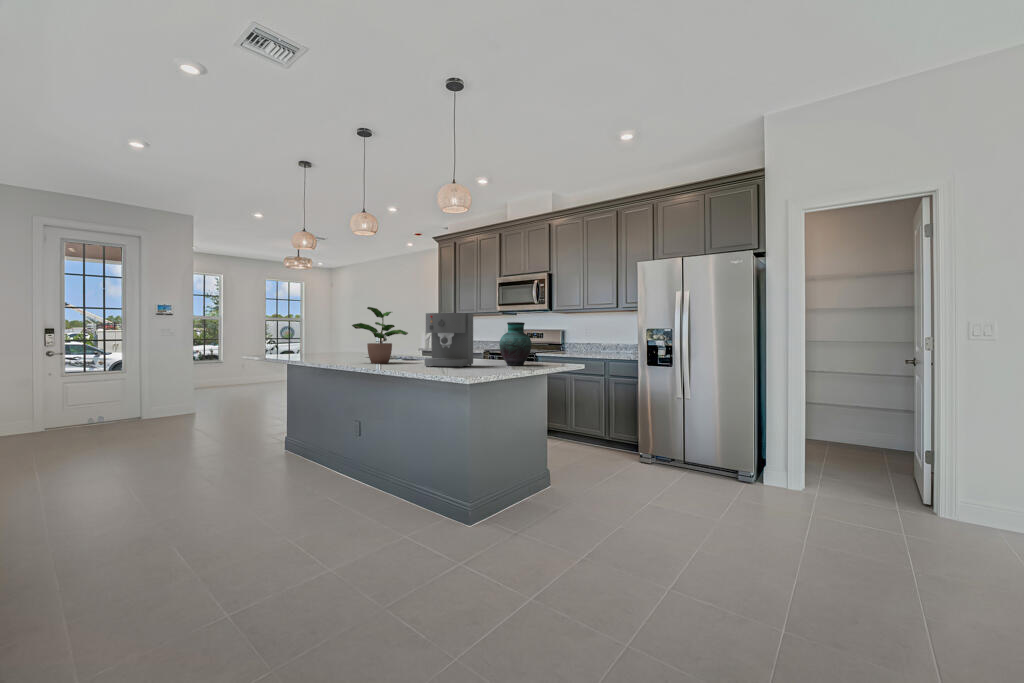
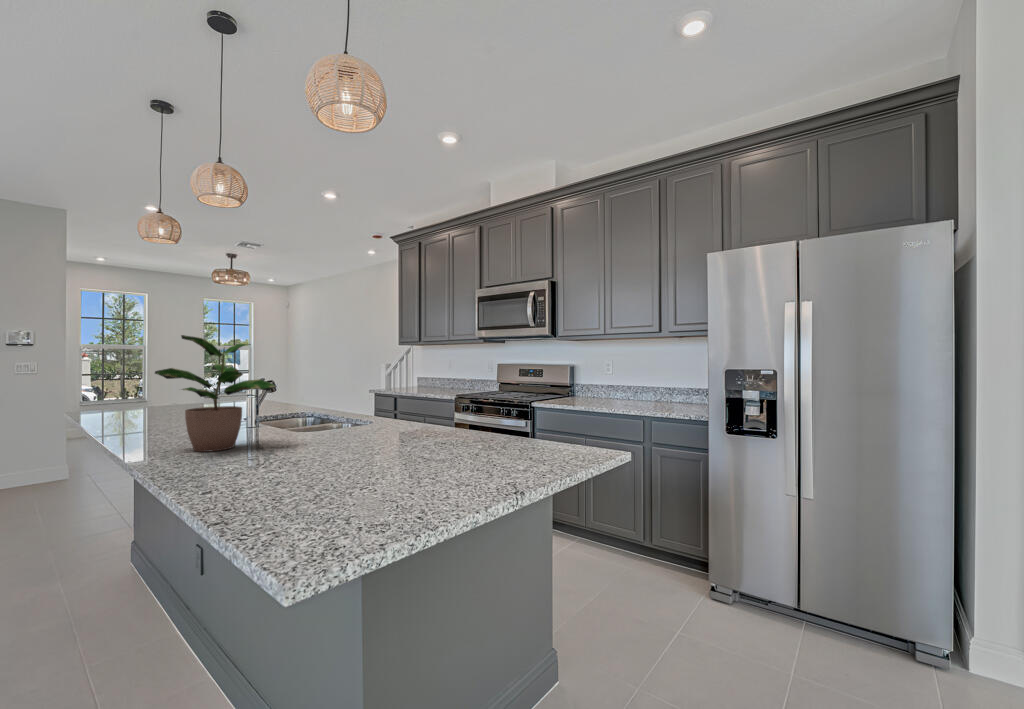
coffee maker: present [425,313,473,367] -> none [271,348,395,477]
vase: present [499,322,532,366] -> none [454,365,521,457]

